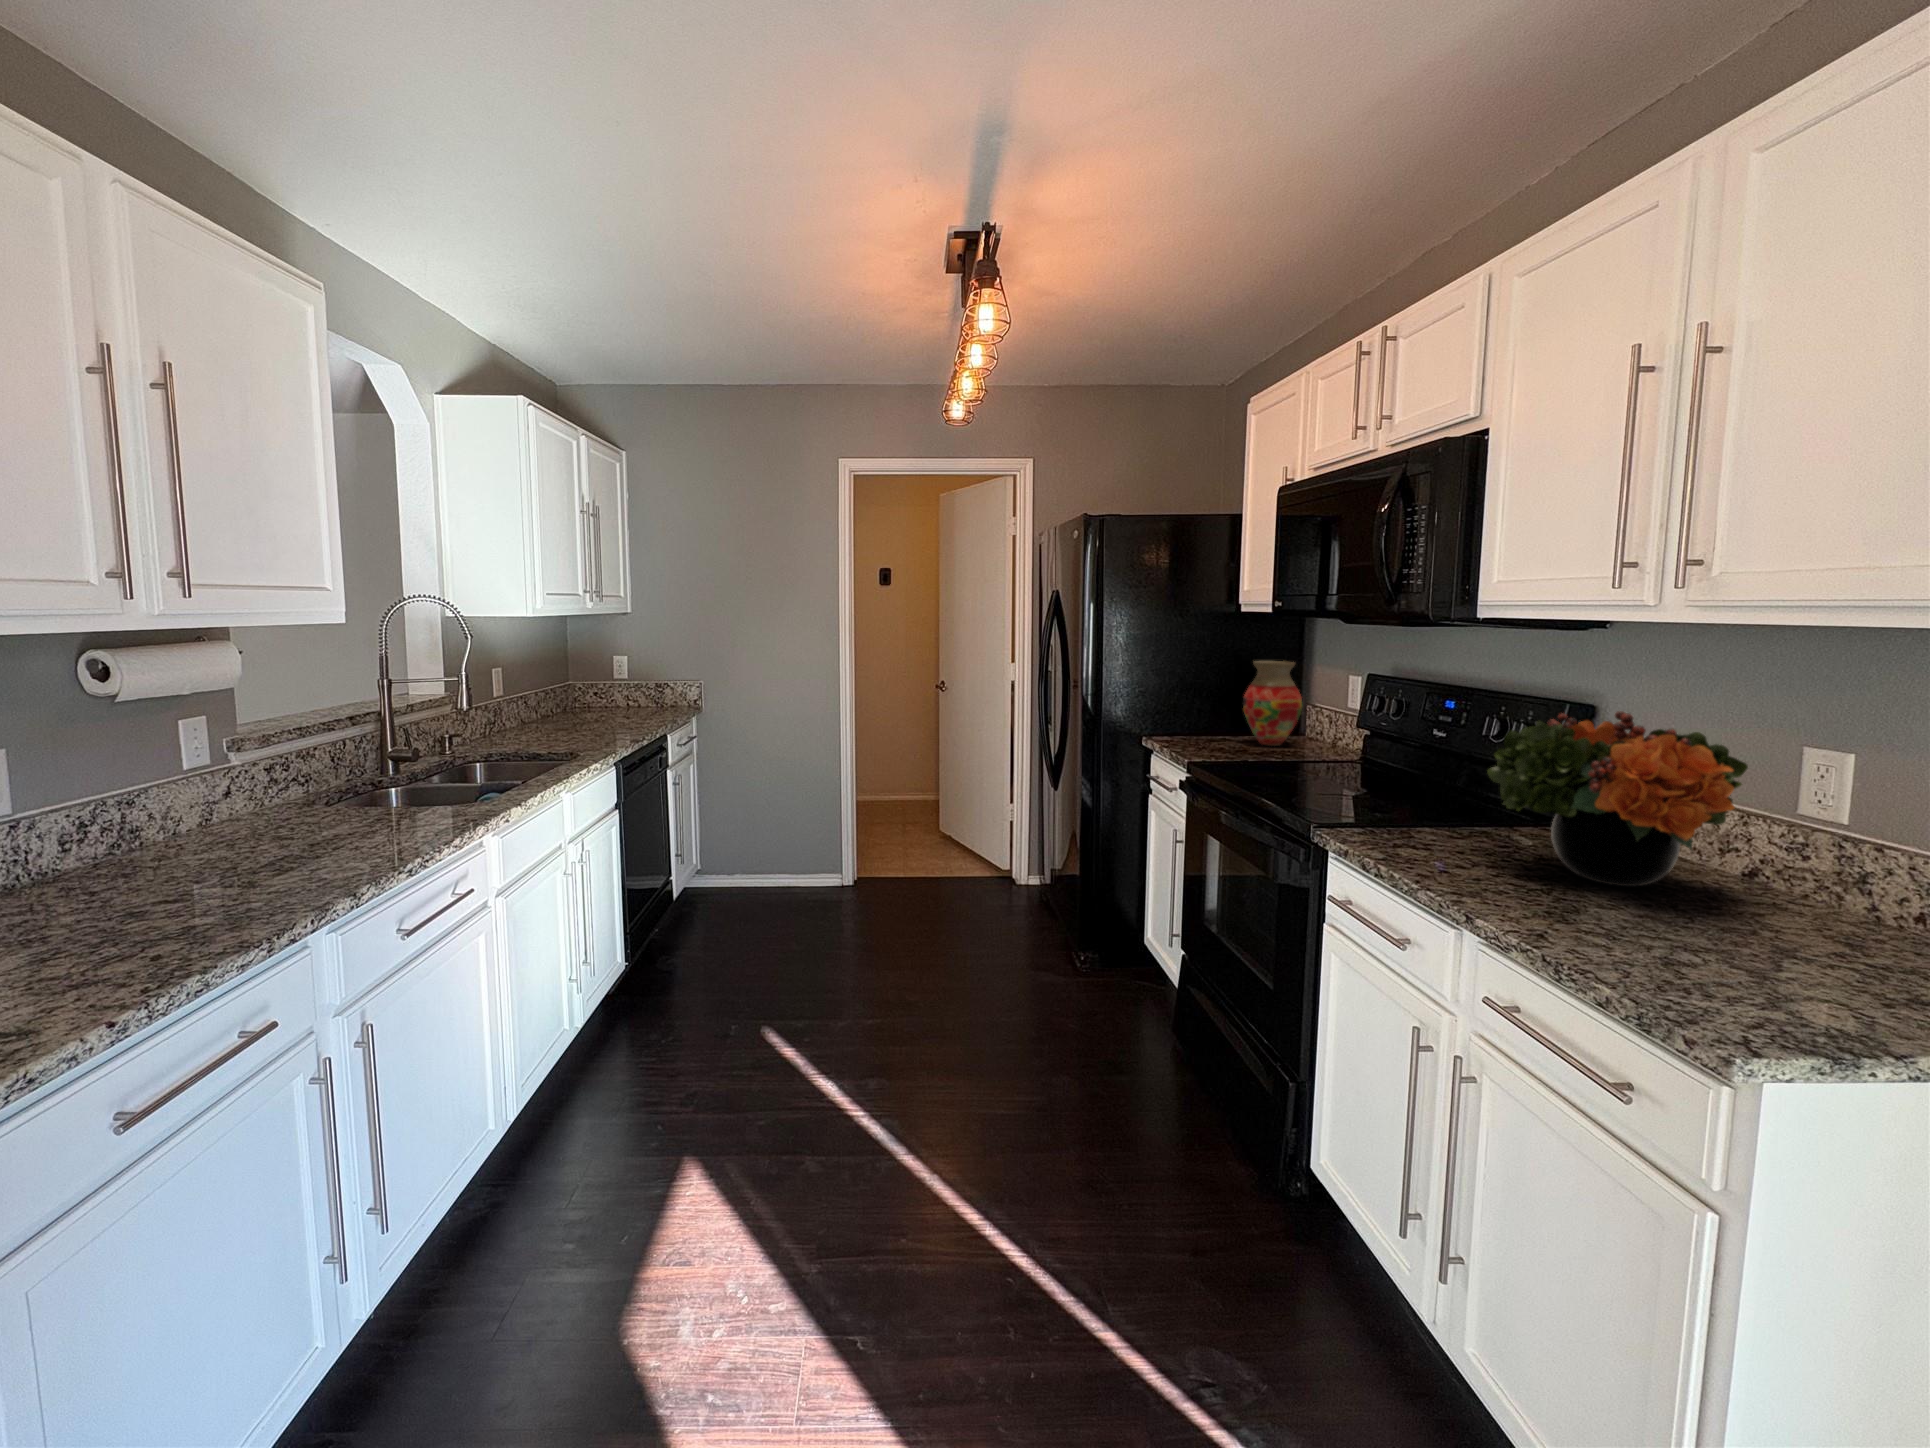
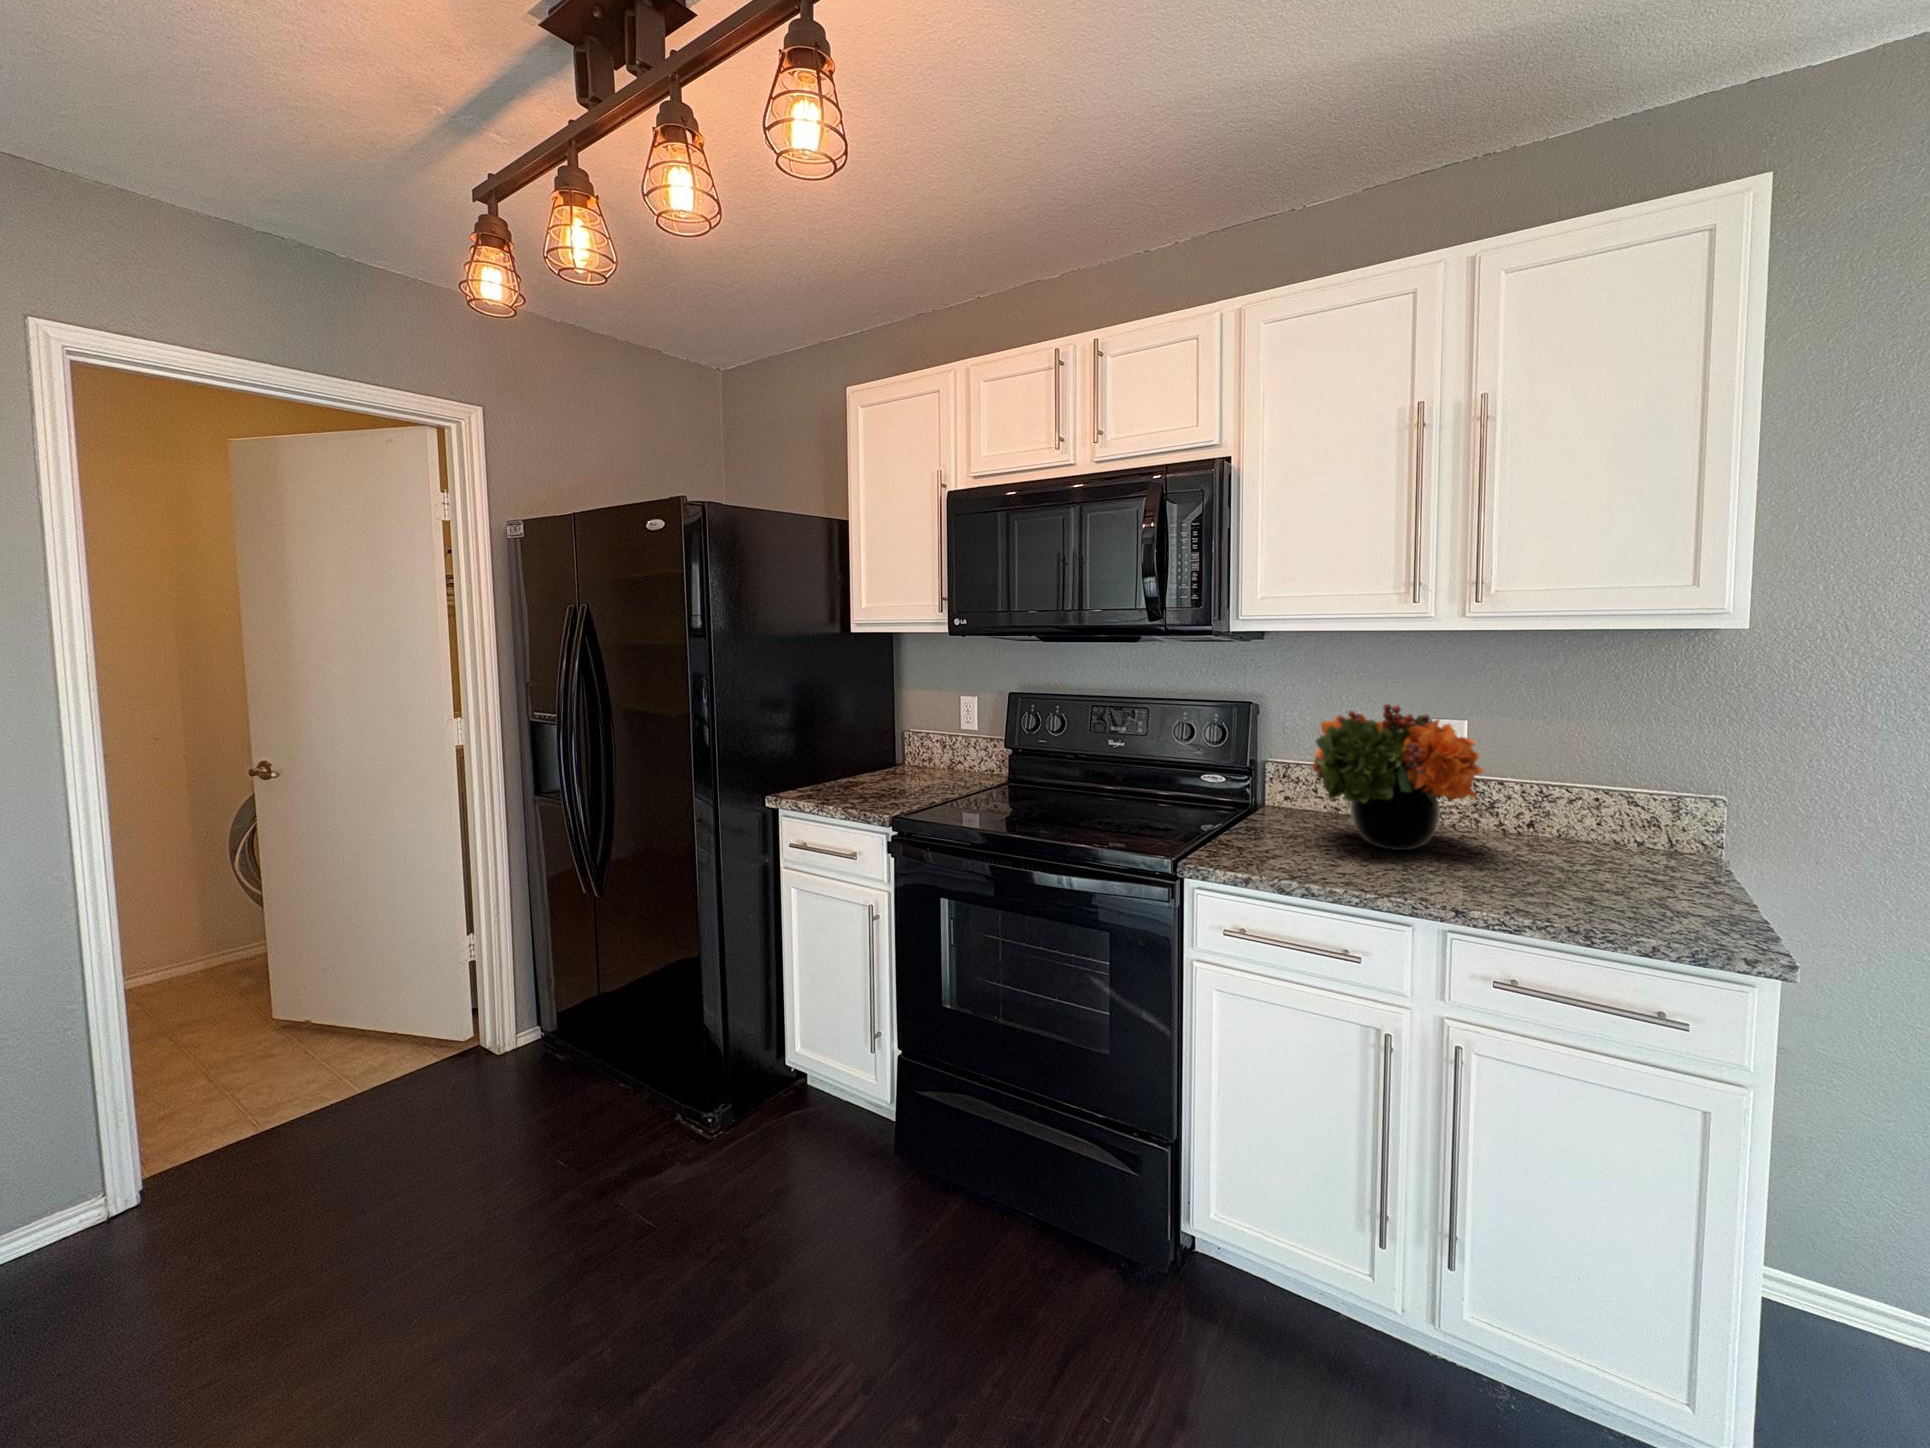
vase: present [1243,661,1303,746] -> none [868,685,930,781]

